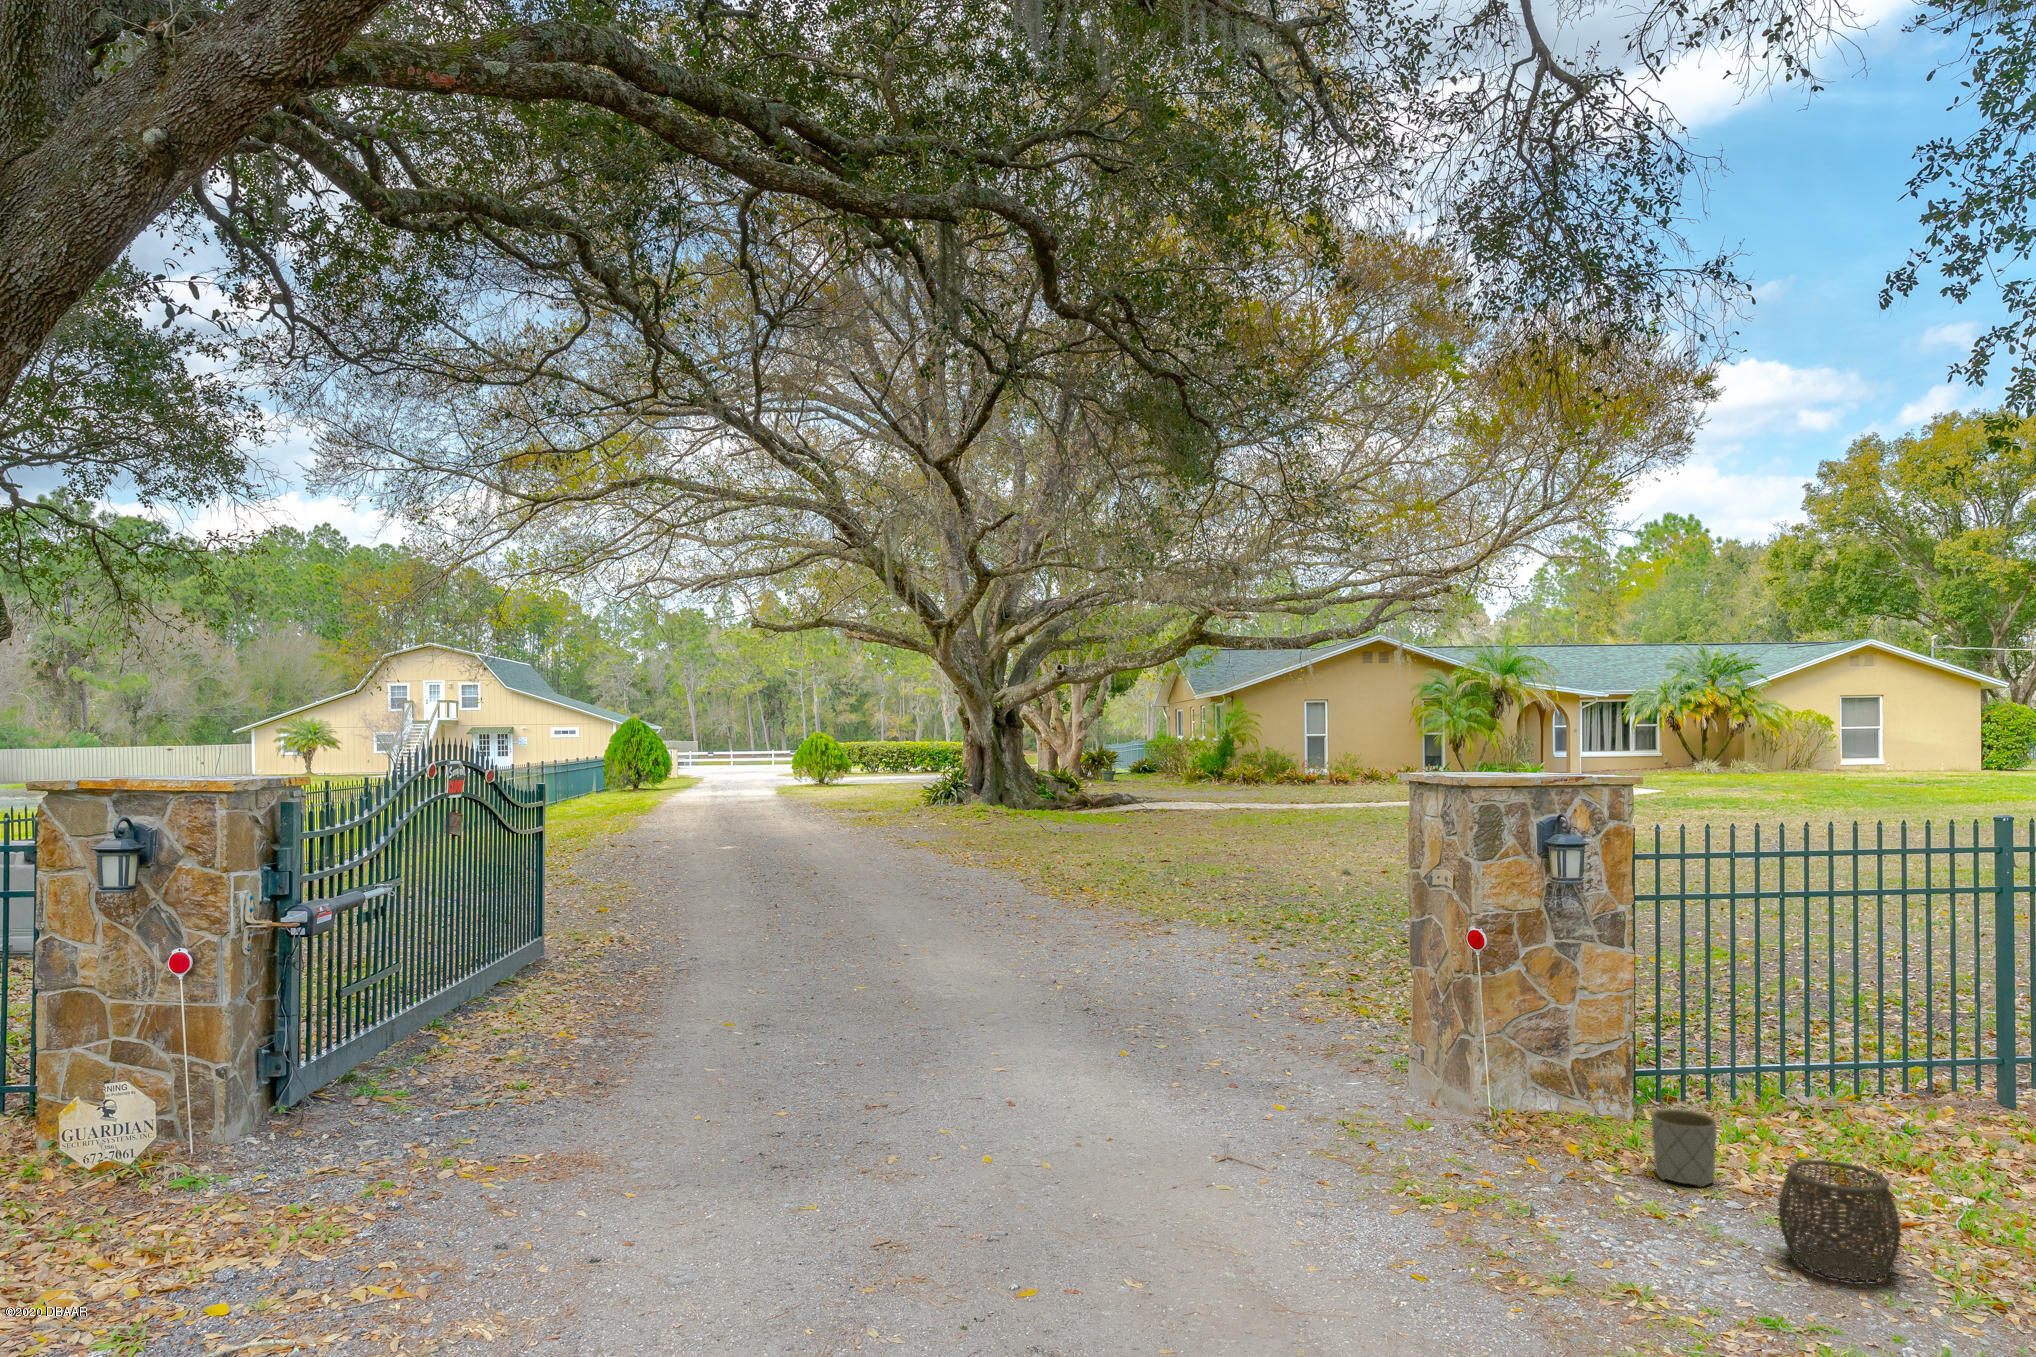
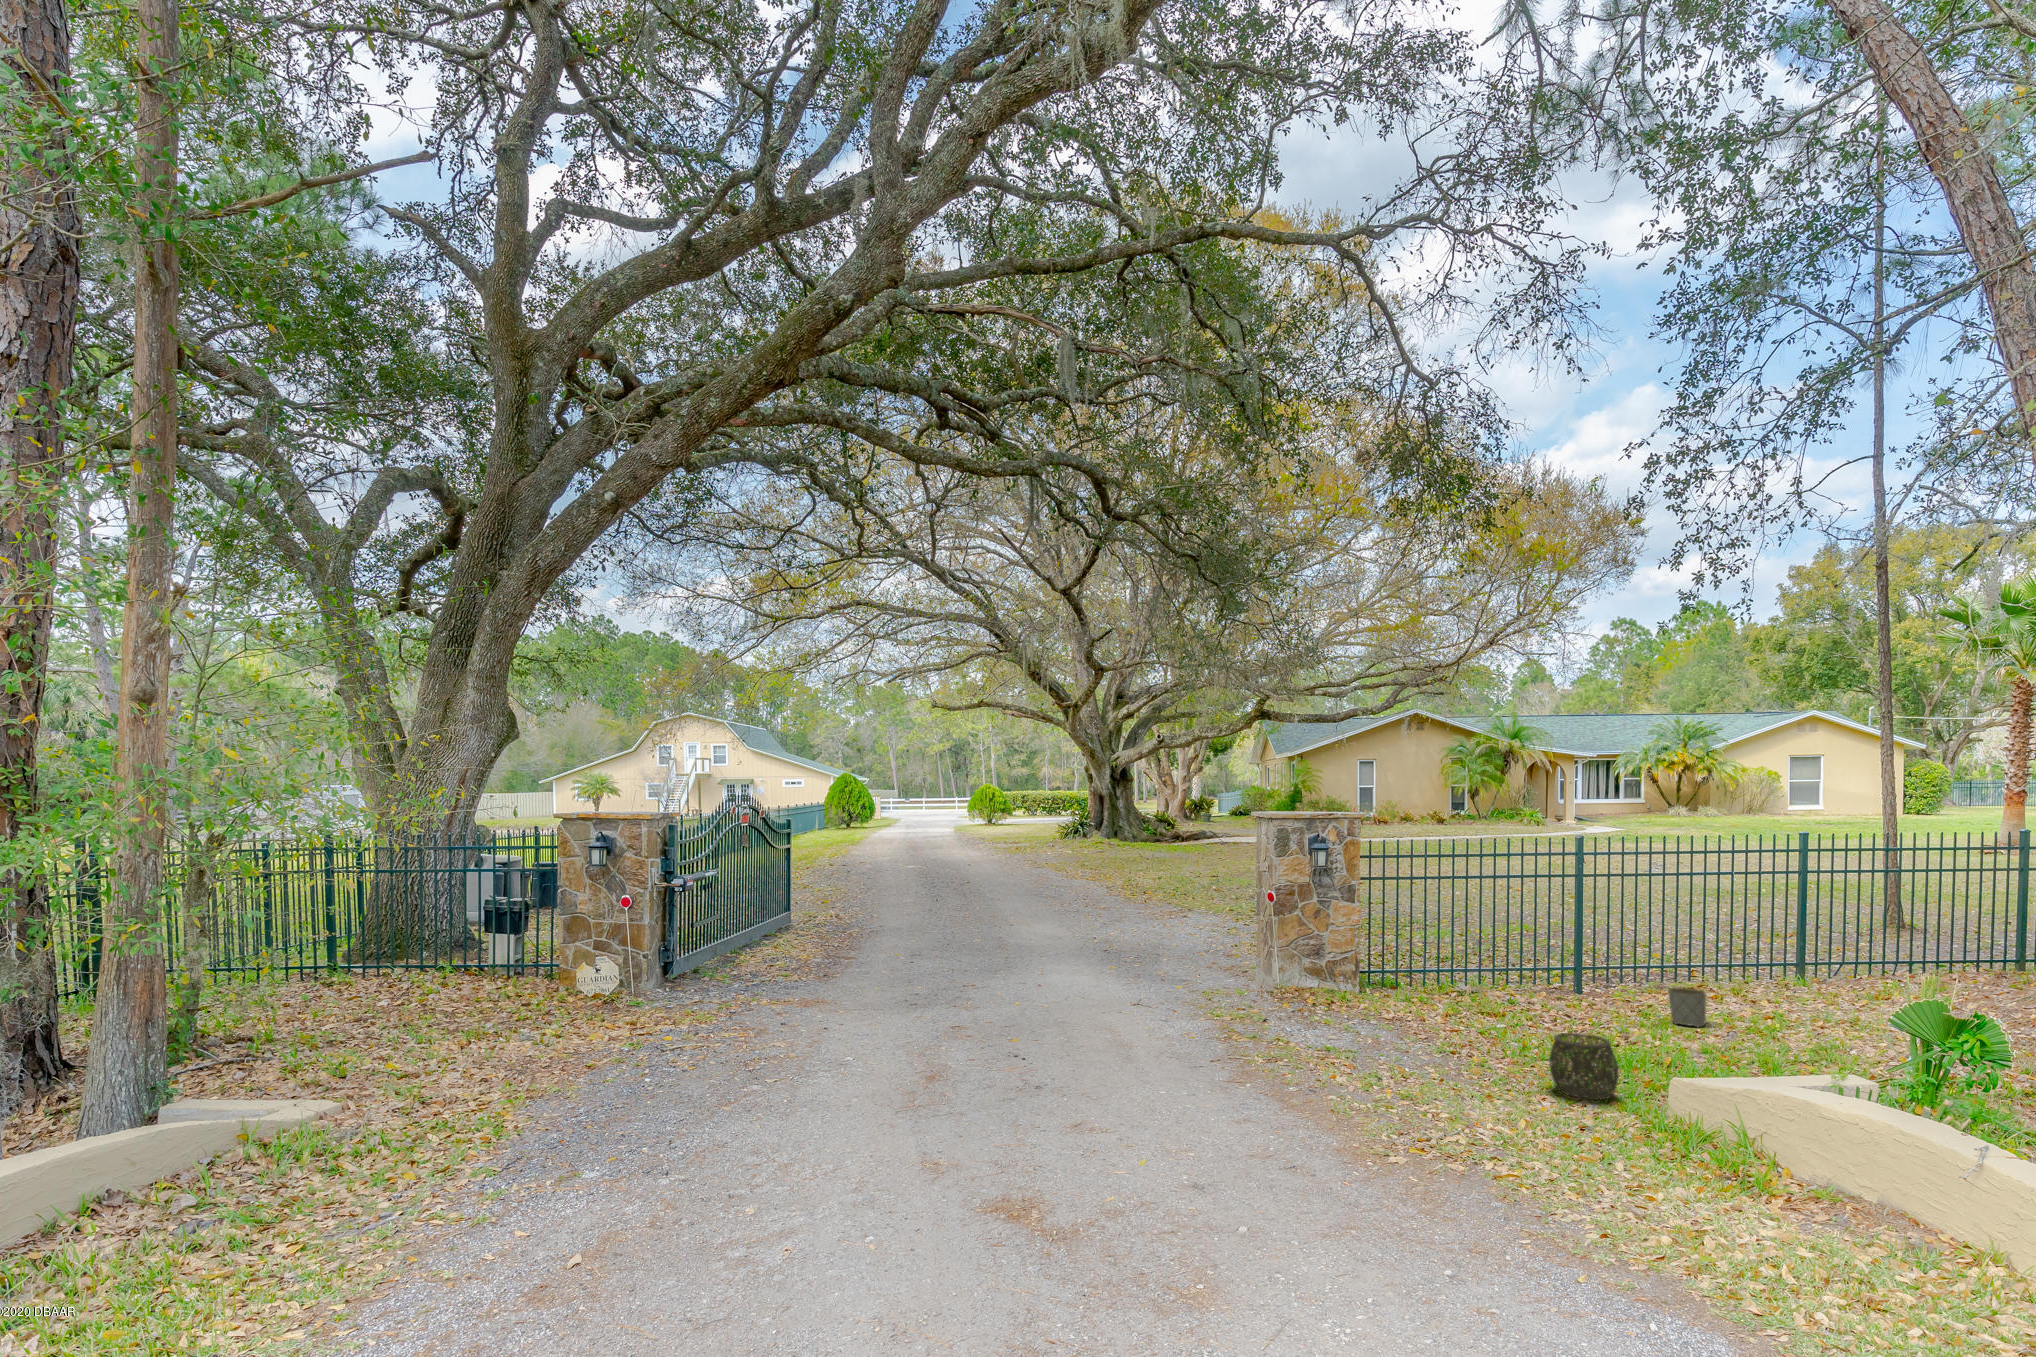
planter: present [1652,1110,1717,1187] -> present [1668,988,1706,1027]

